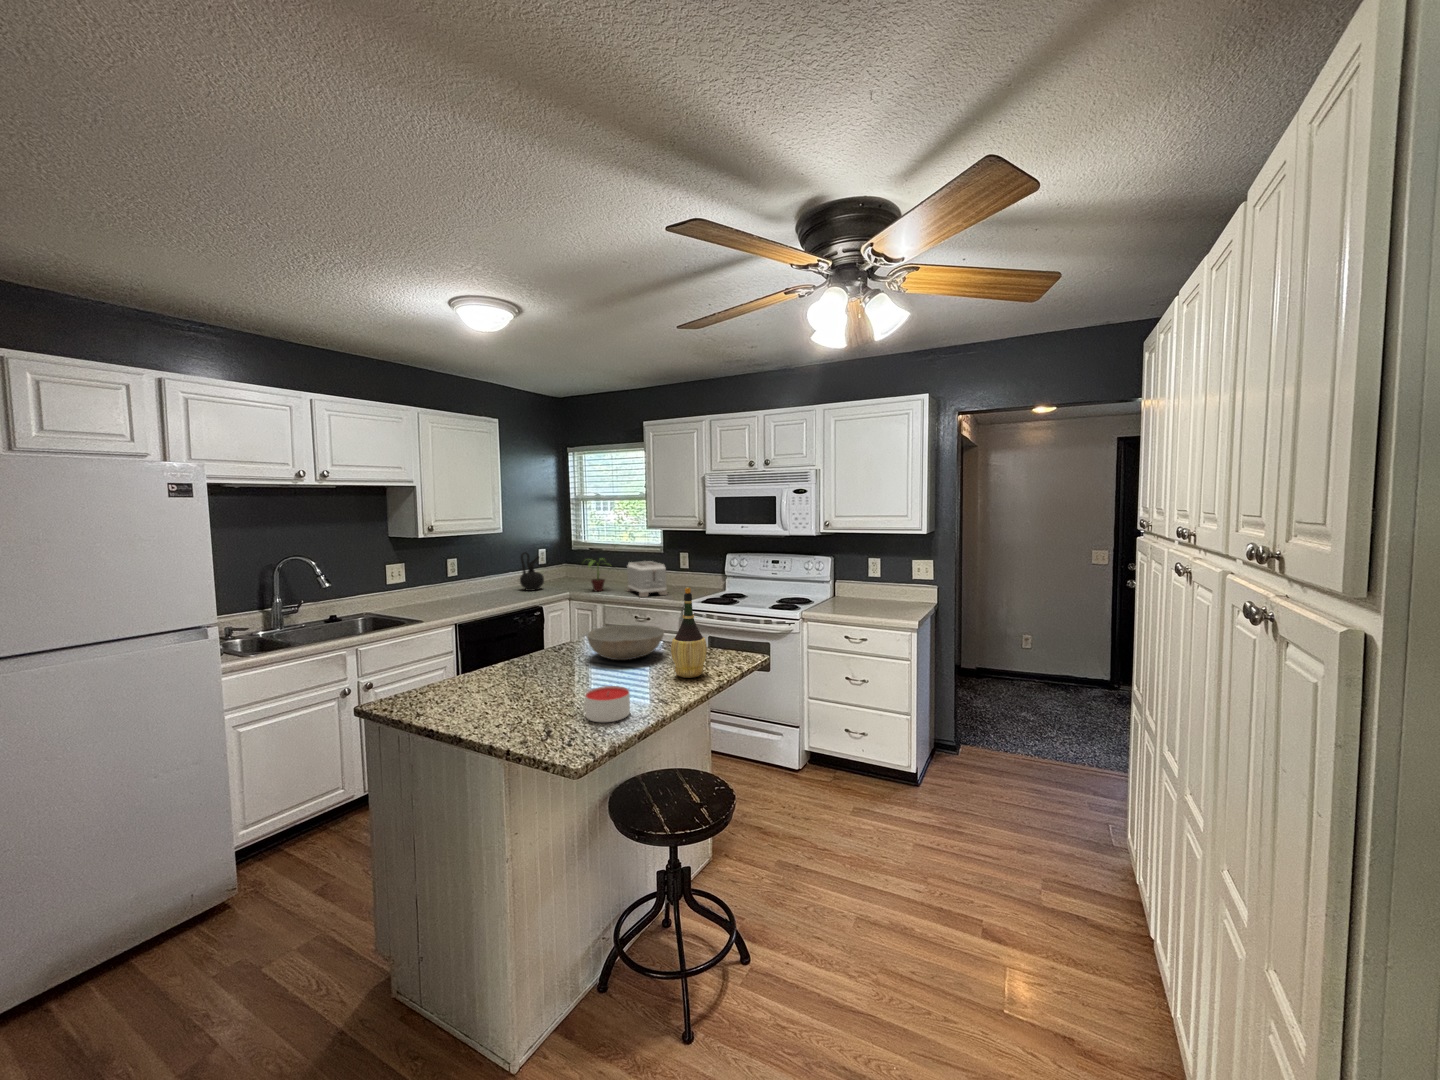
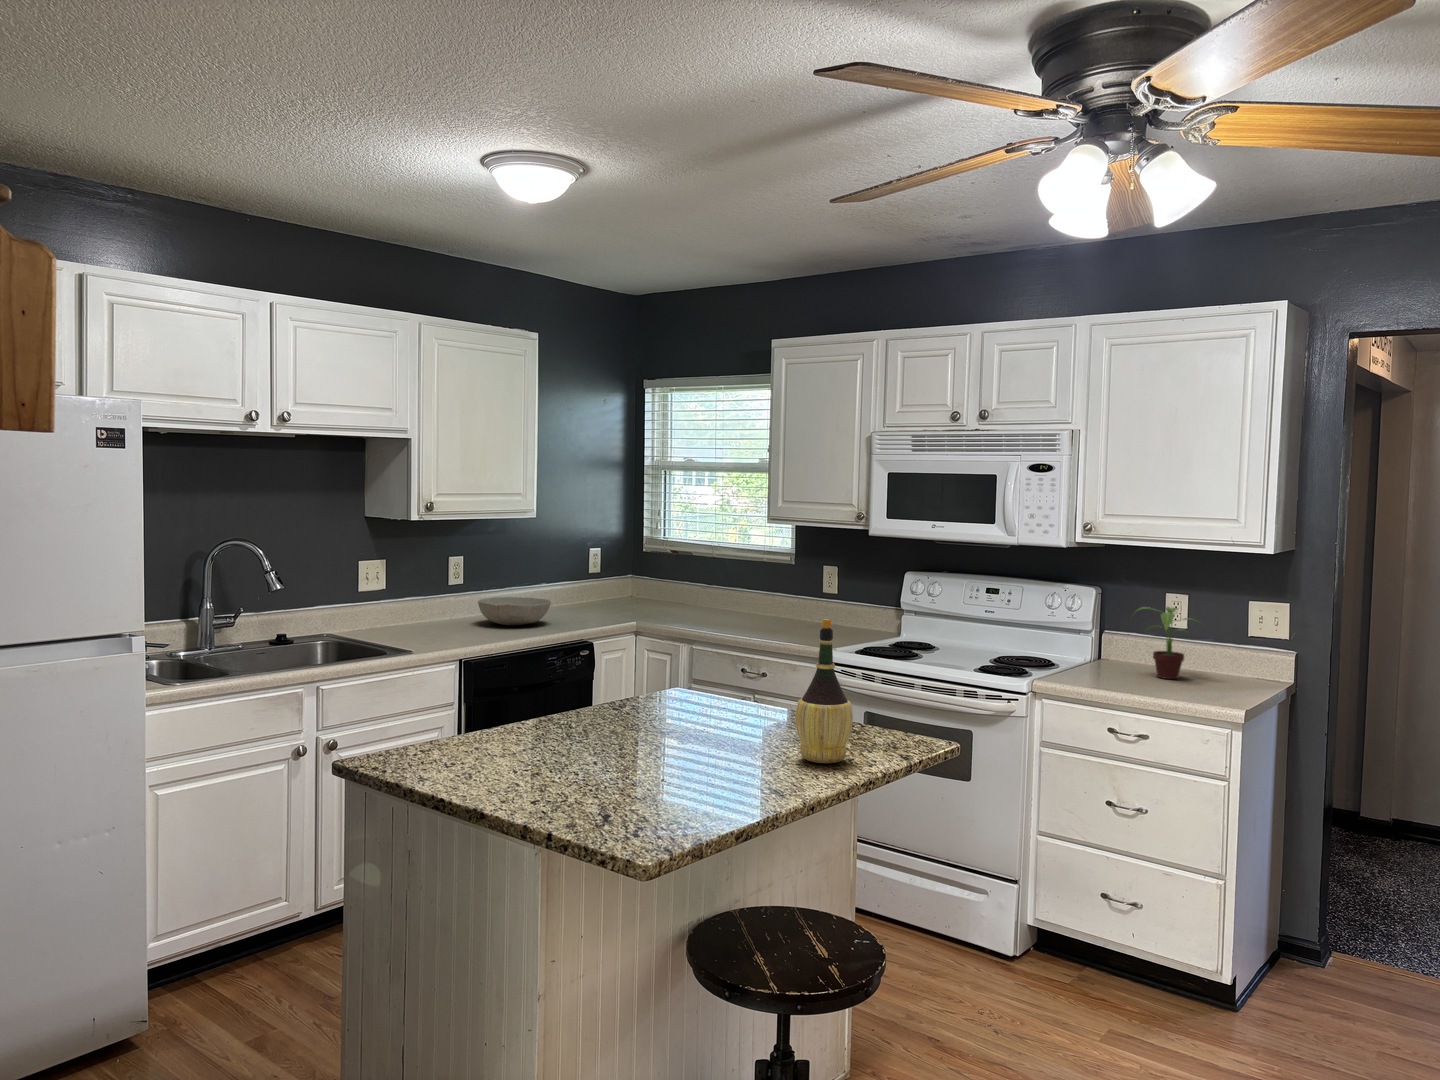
ceramic jug: present [520,552,544,591] -> none [557,552,596,616]
potted plant: present [588,559,605,591] -> present [1139,607,1193,679]
toaster: present [627,561,667,597] -> none [731,578,800,638]
bowl: present [587,625,664,660] -> present [478,597,551,626]
candle: present [585,686,630,722] -> none [660,760,727,812]

